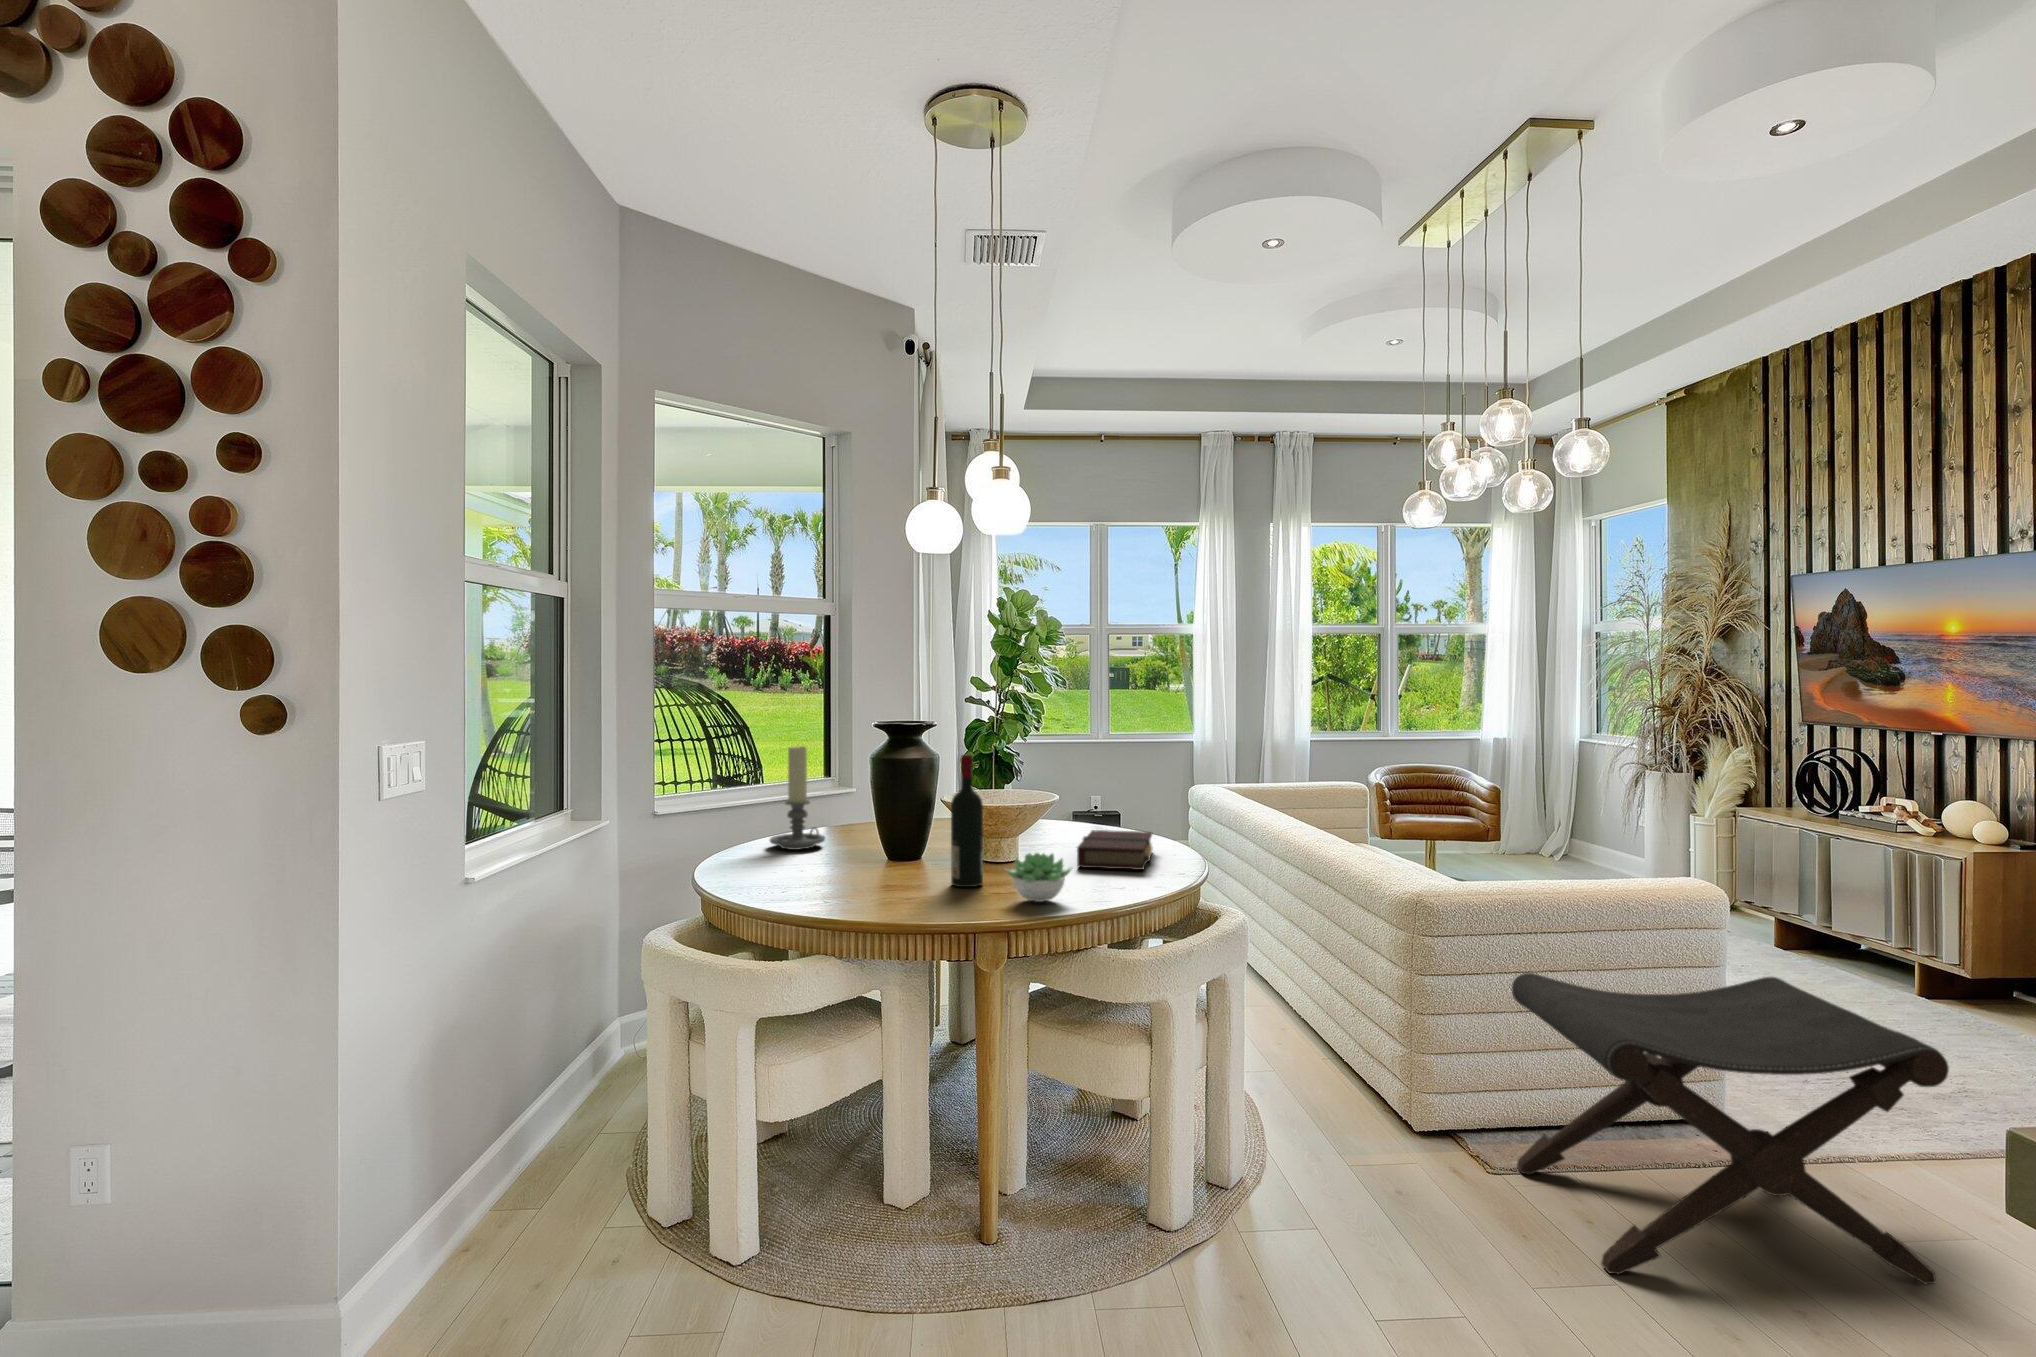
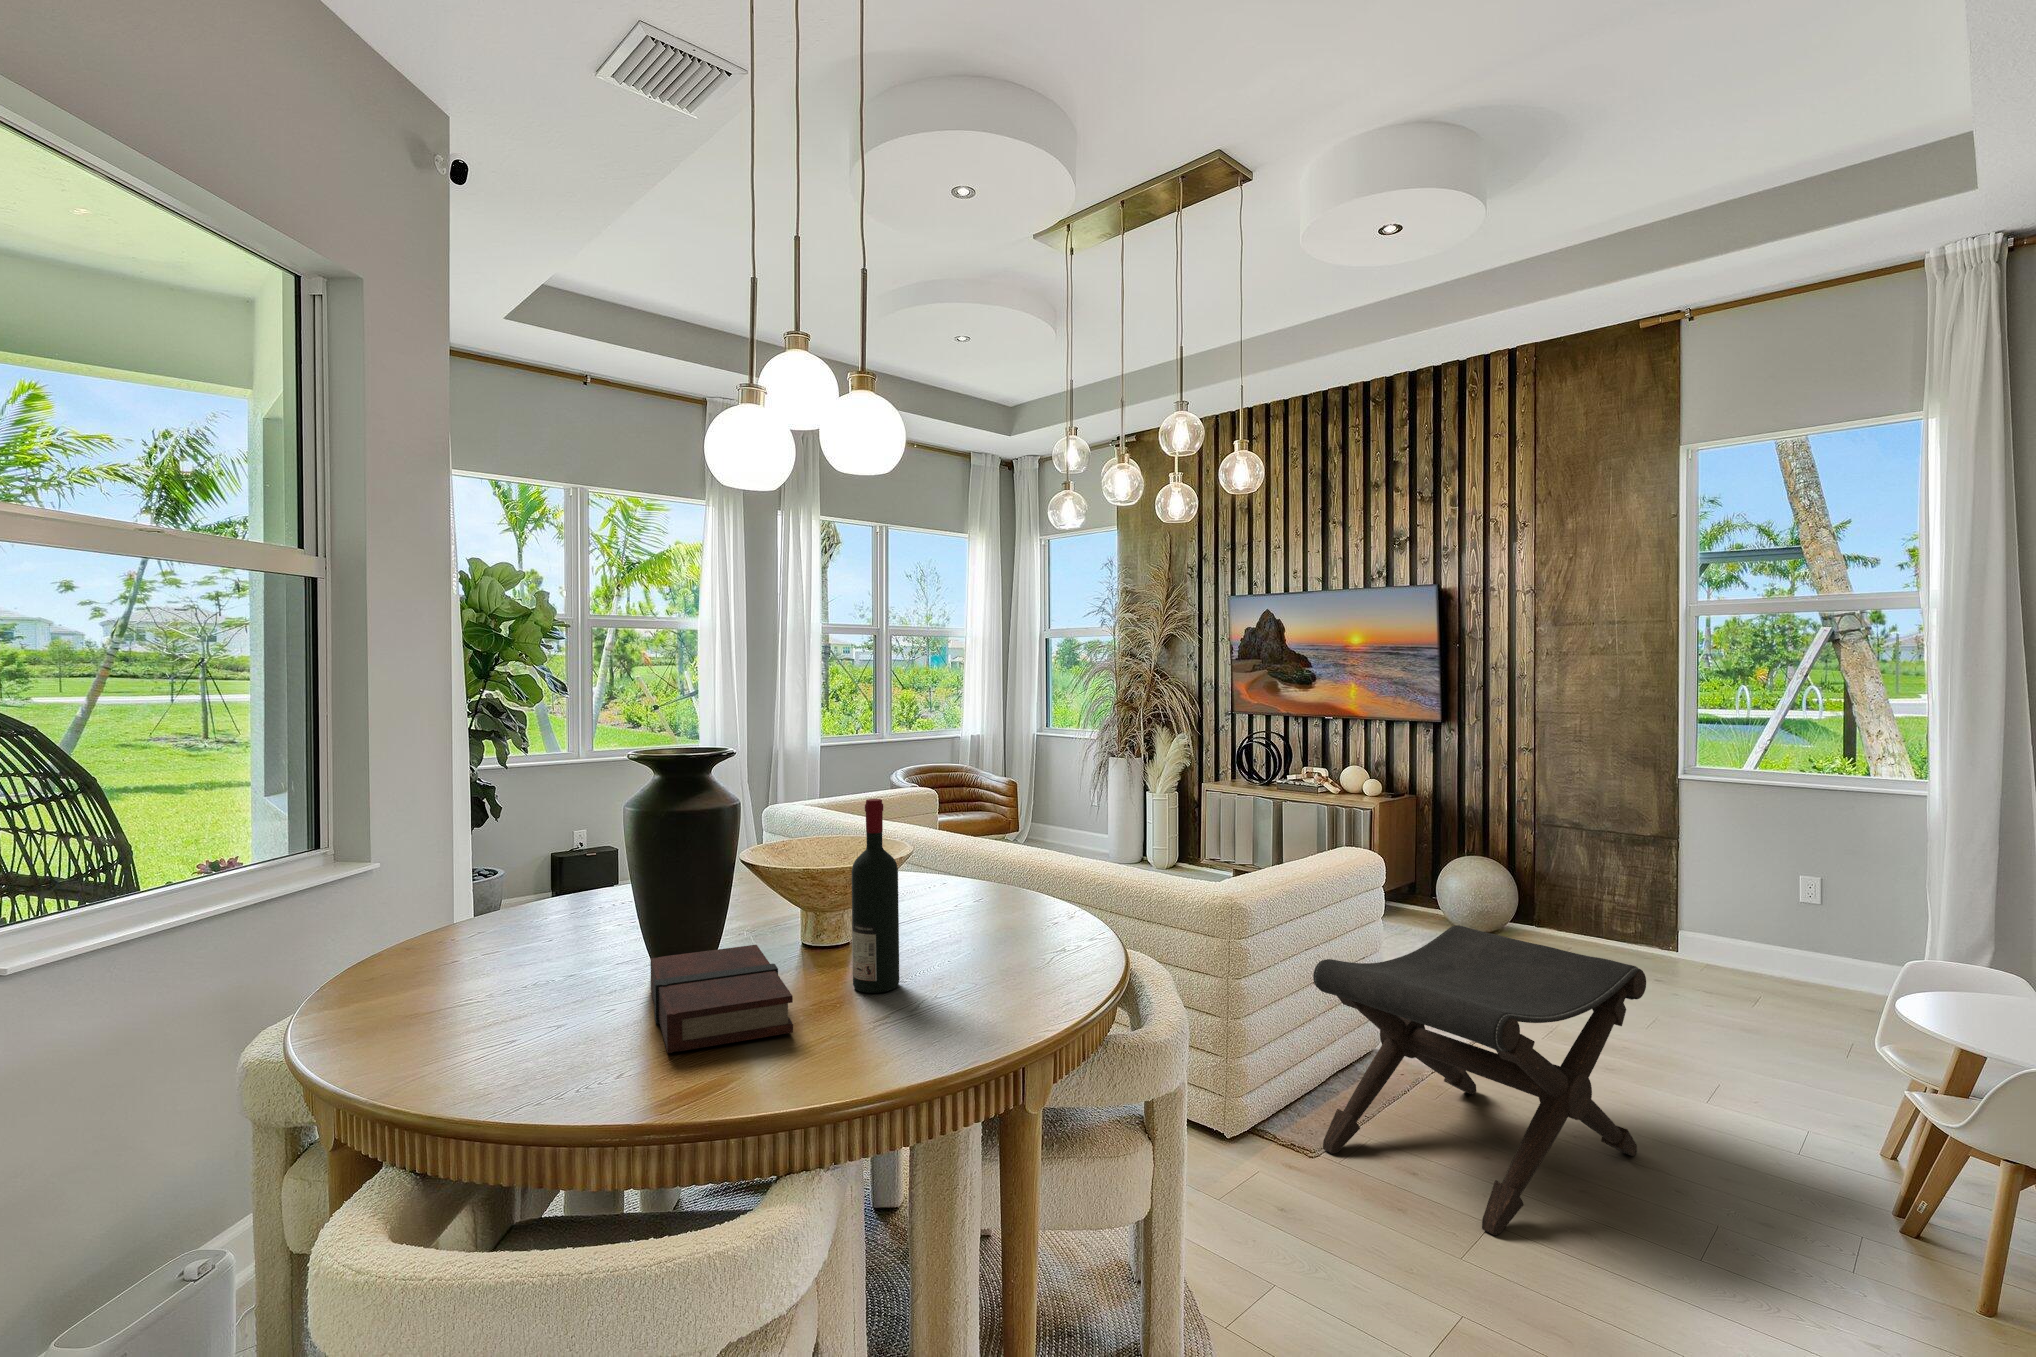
candle holder: present [770,746,825,850] -> none [441,803,542,977]
book: present [1077,830,1152,870] -> present [650,945,793,1053]
succulent plant: present [1006,853,1072,902] -> none [971,923,1063,995]

